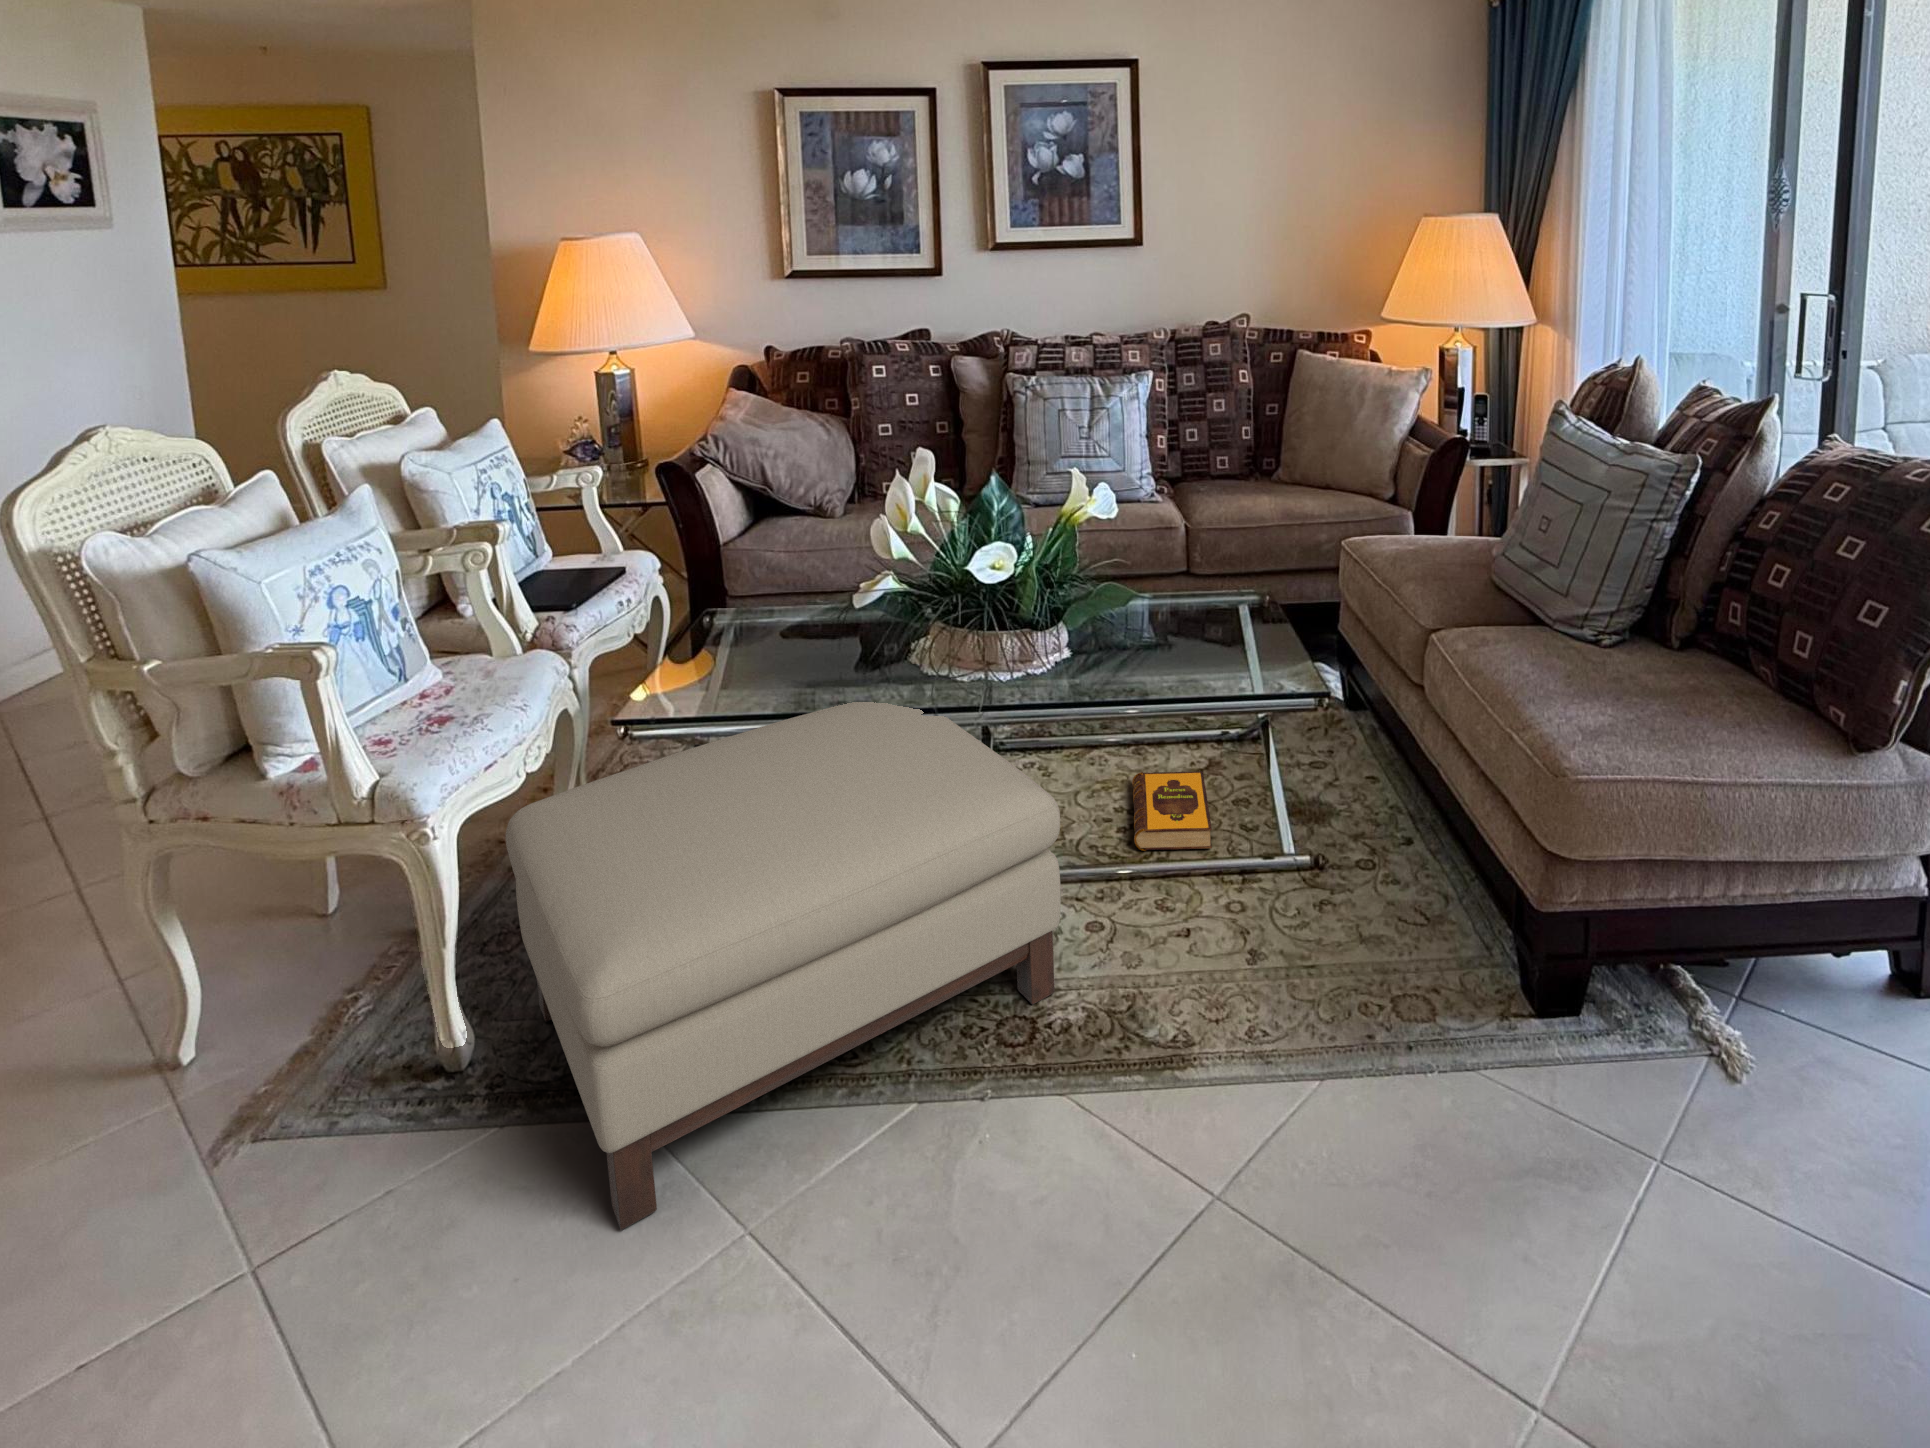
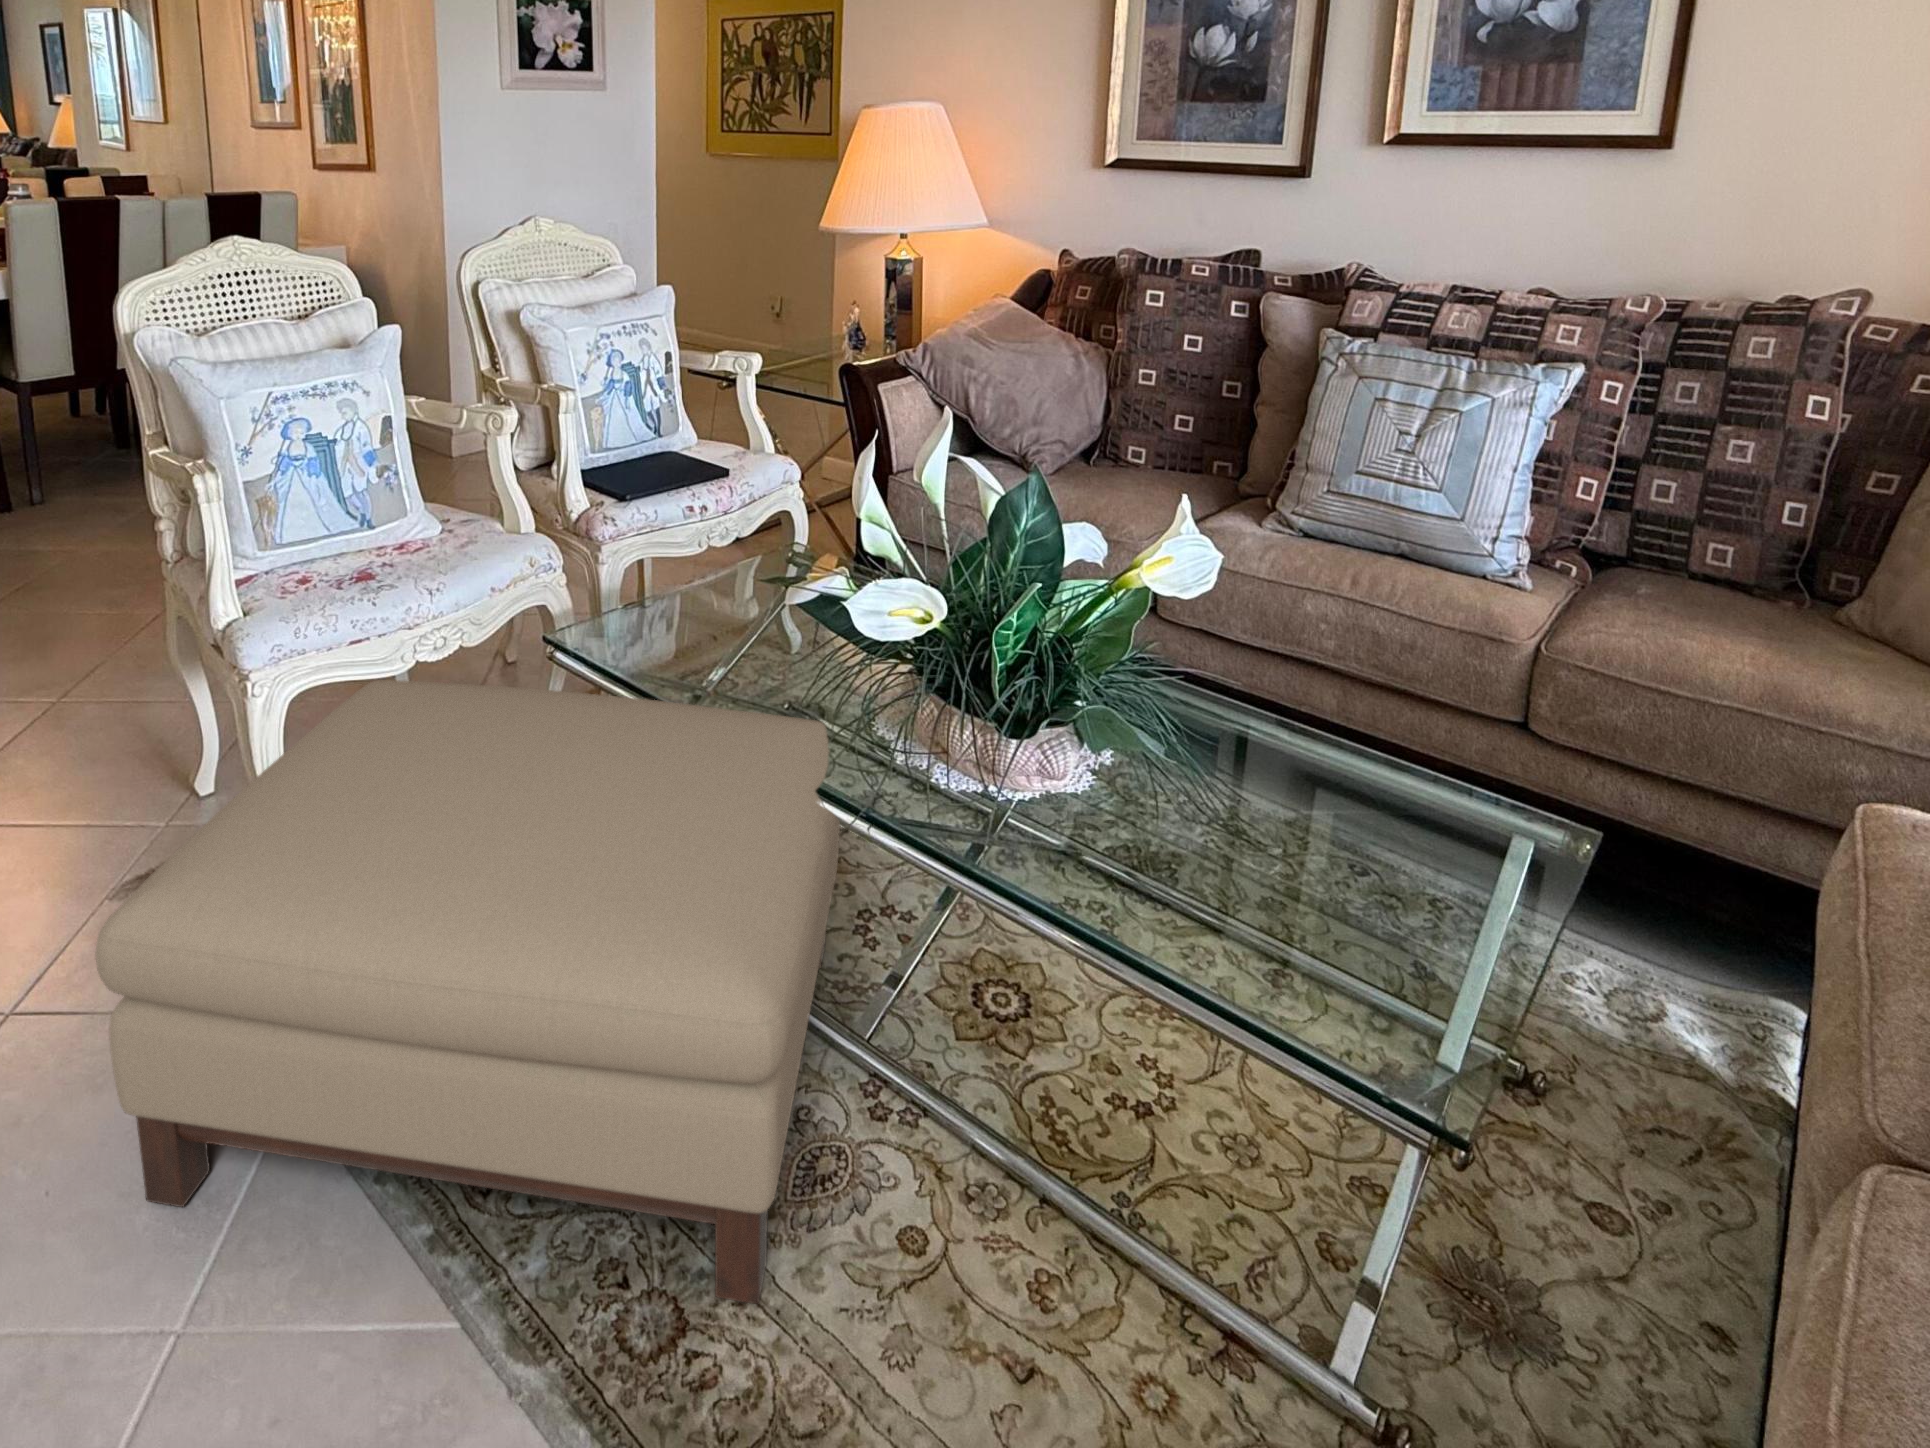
hardback book: present [1132,771,1212,851] -> none [1094,1028,1315,1252]

